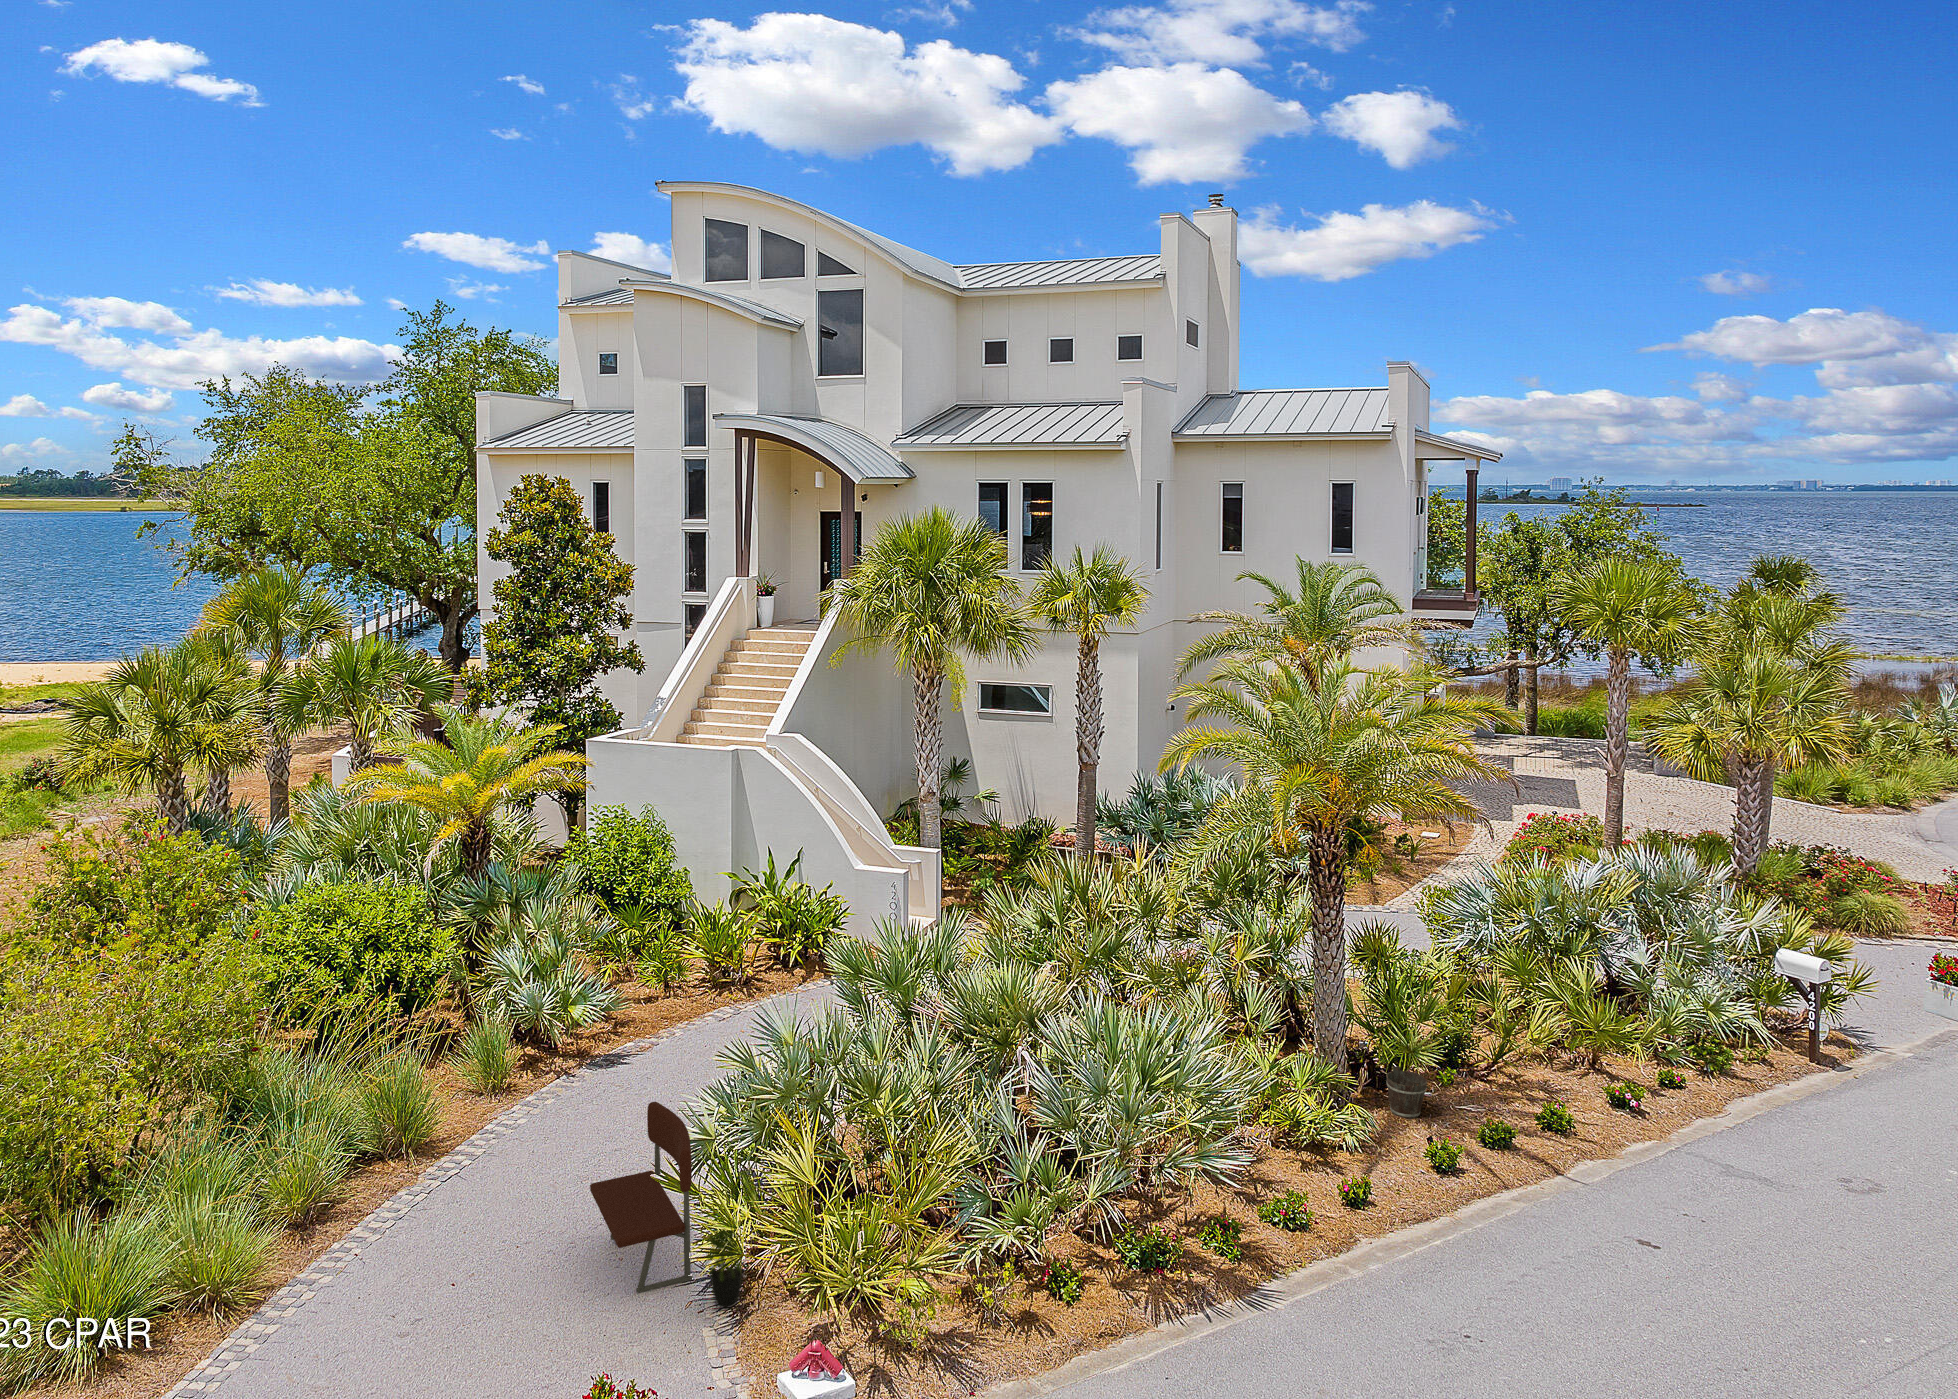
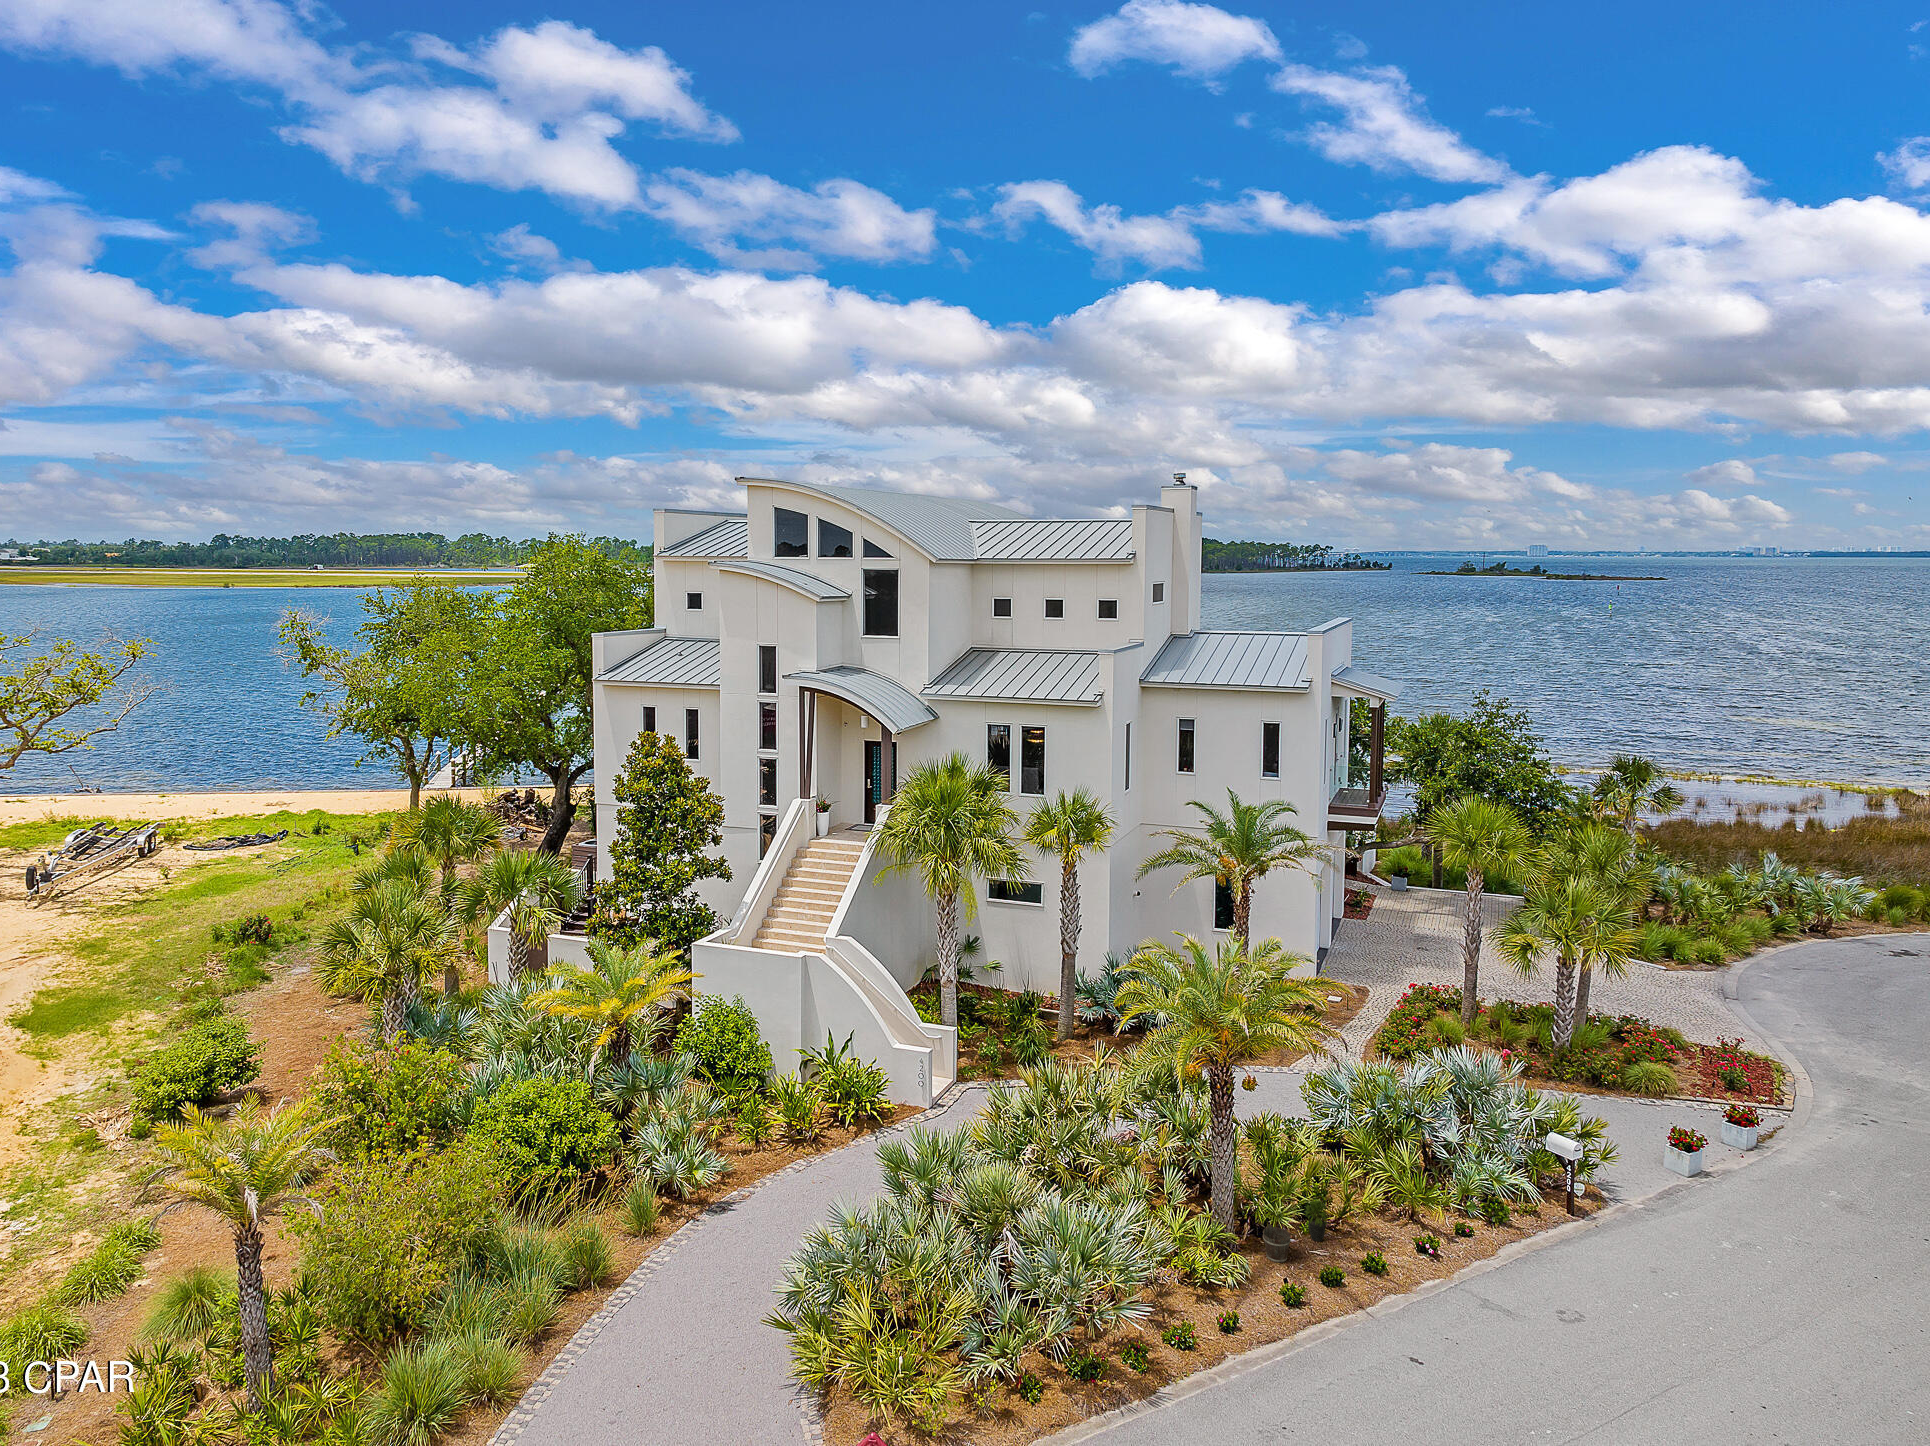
bench: present [590,1102,692,1293] -> none [725,1261,793,1394]
potted plant: present [705,1229,745,1309] -> present [1305,1200,1328,1242]

